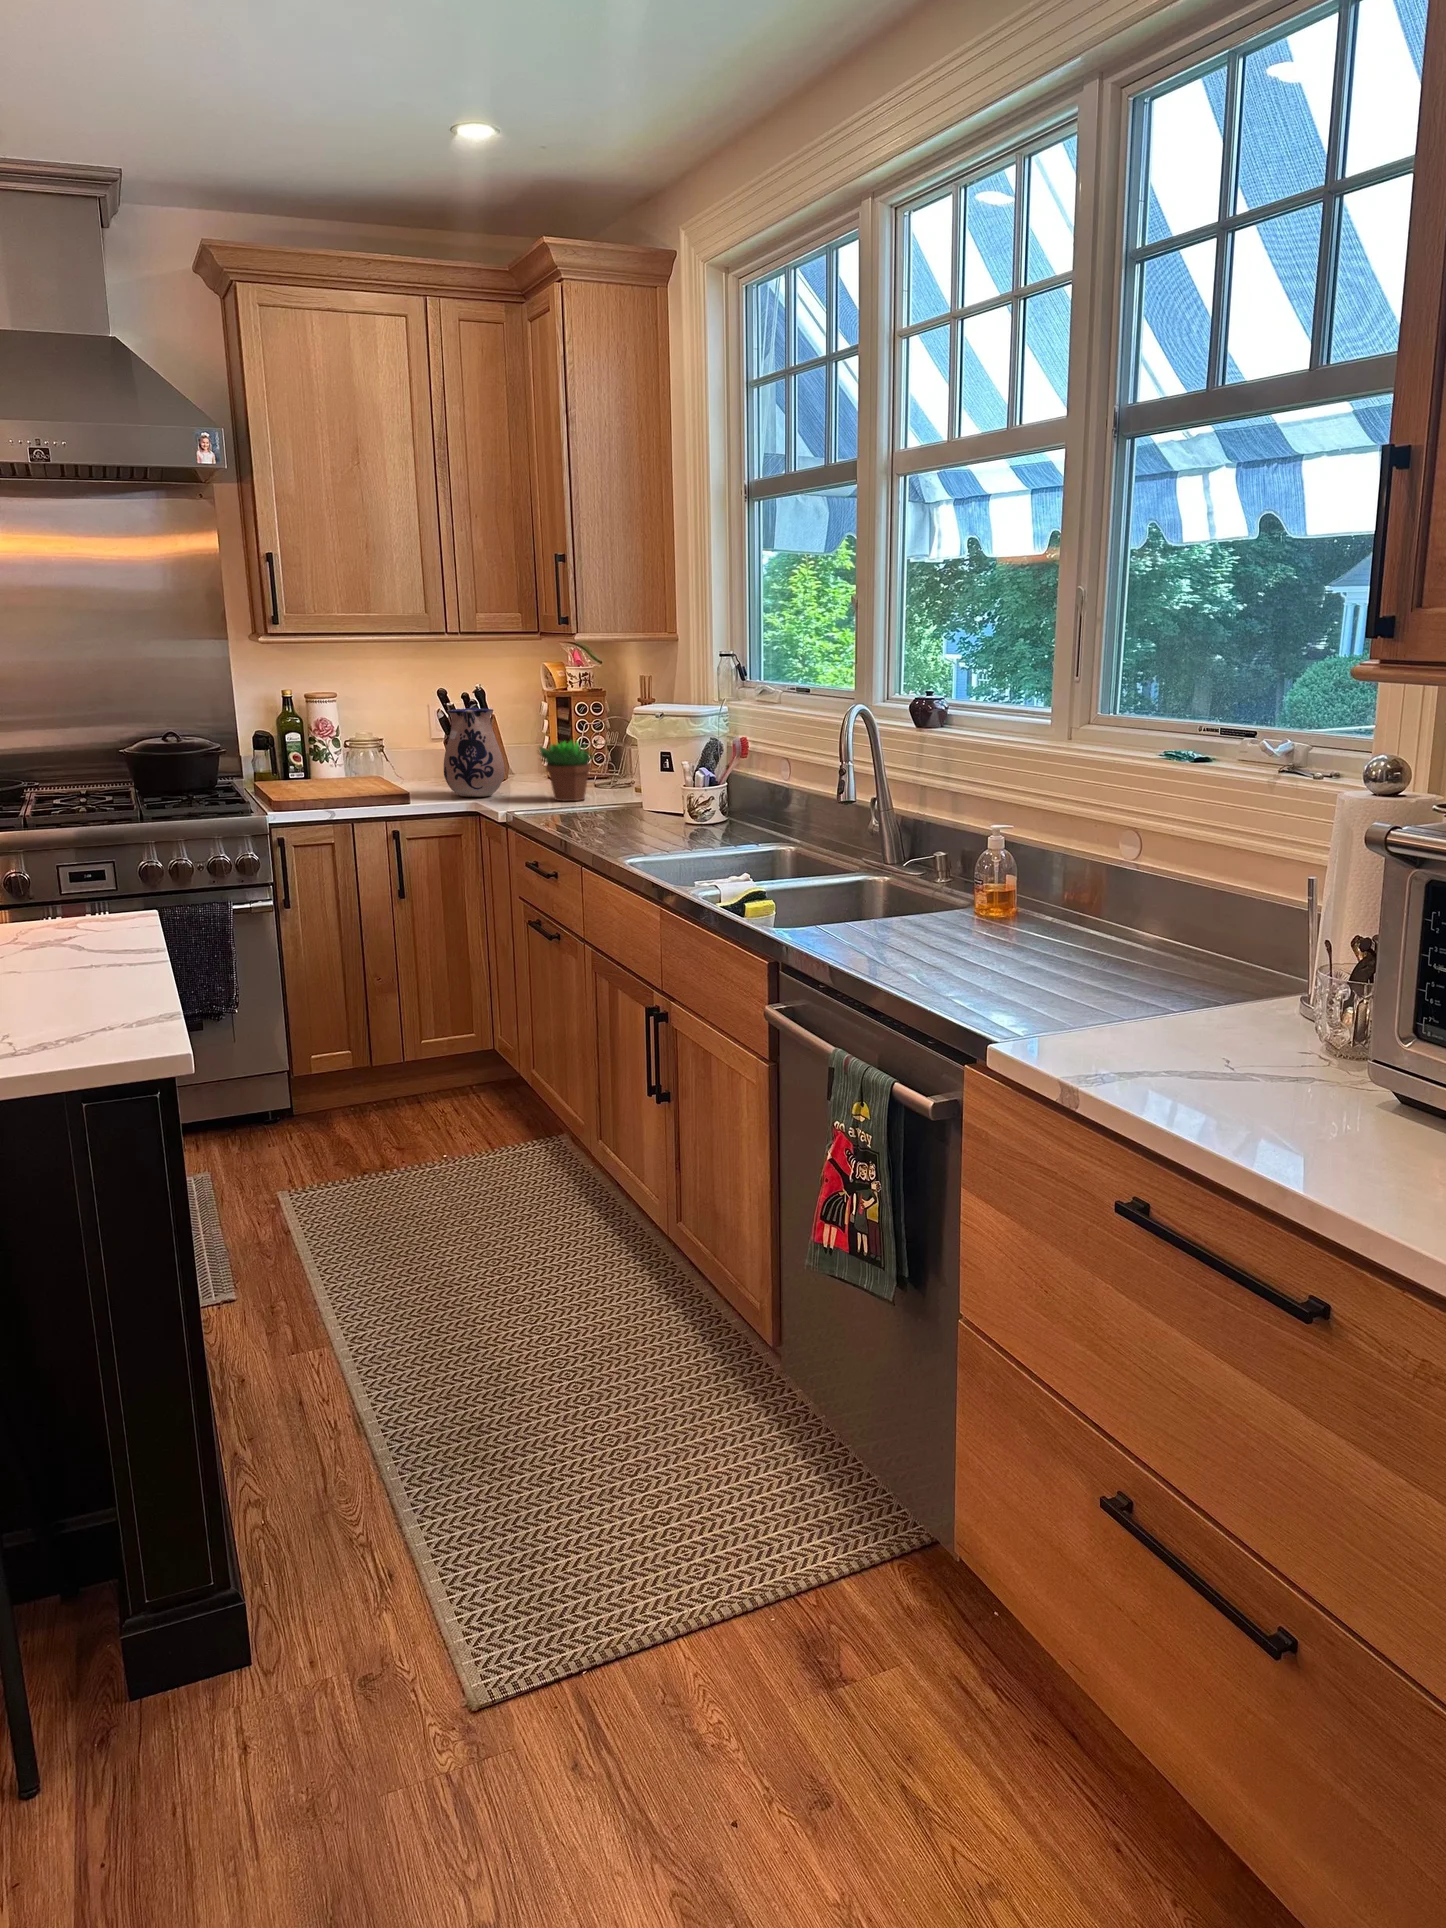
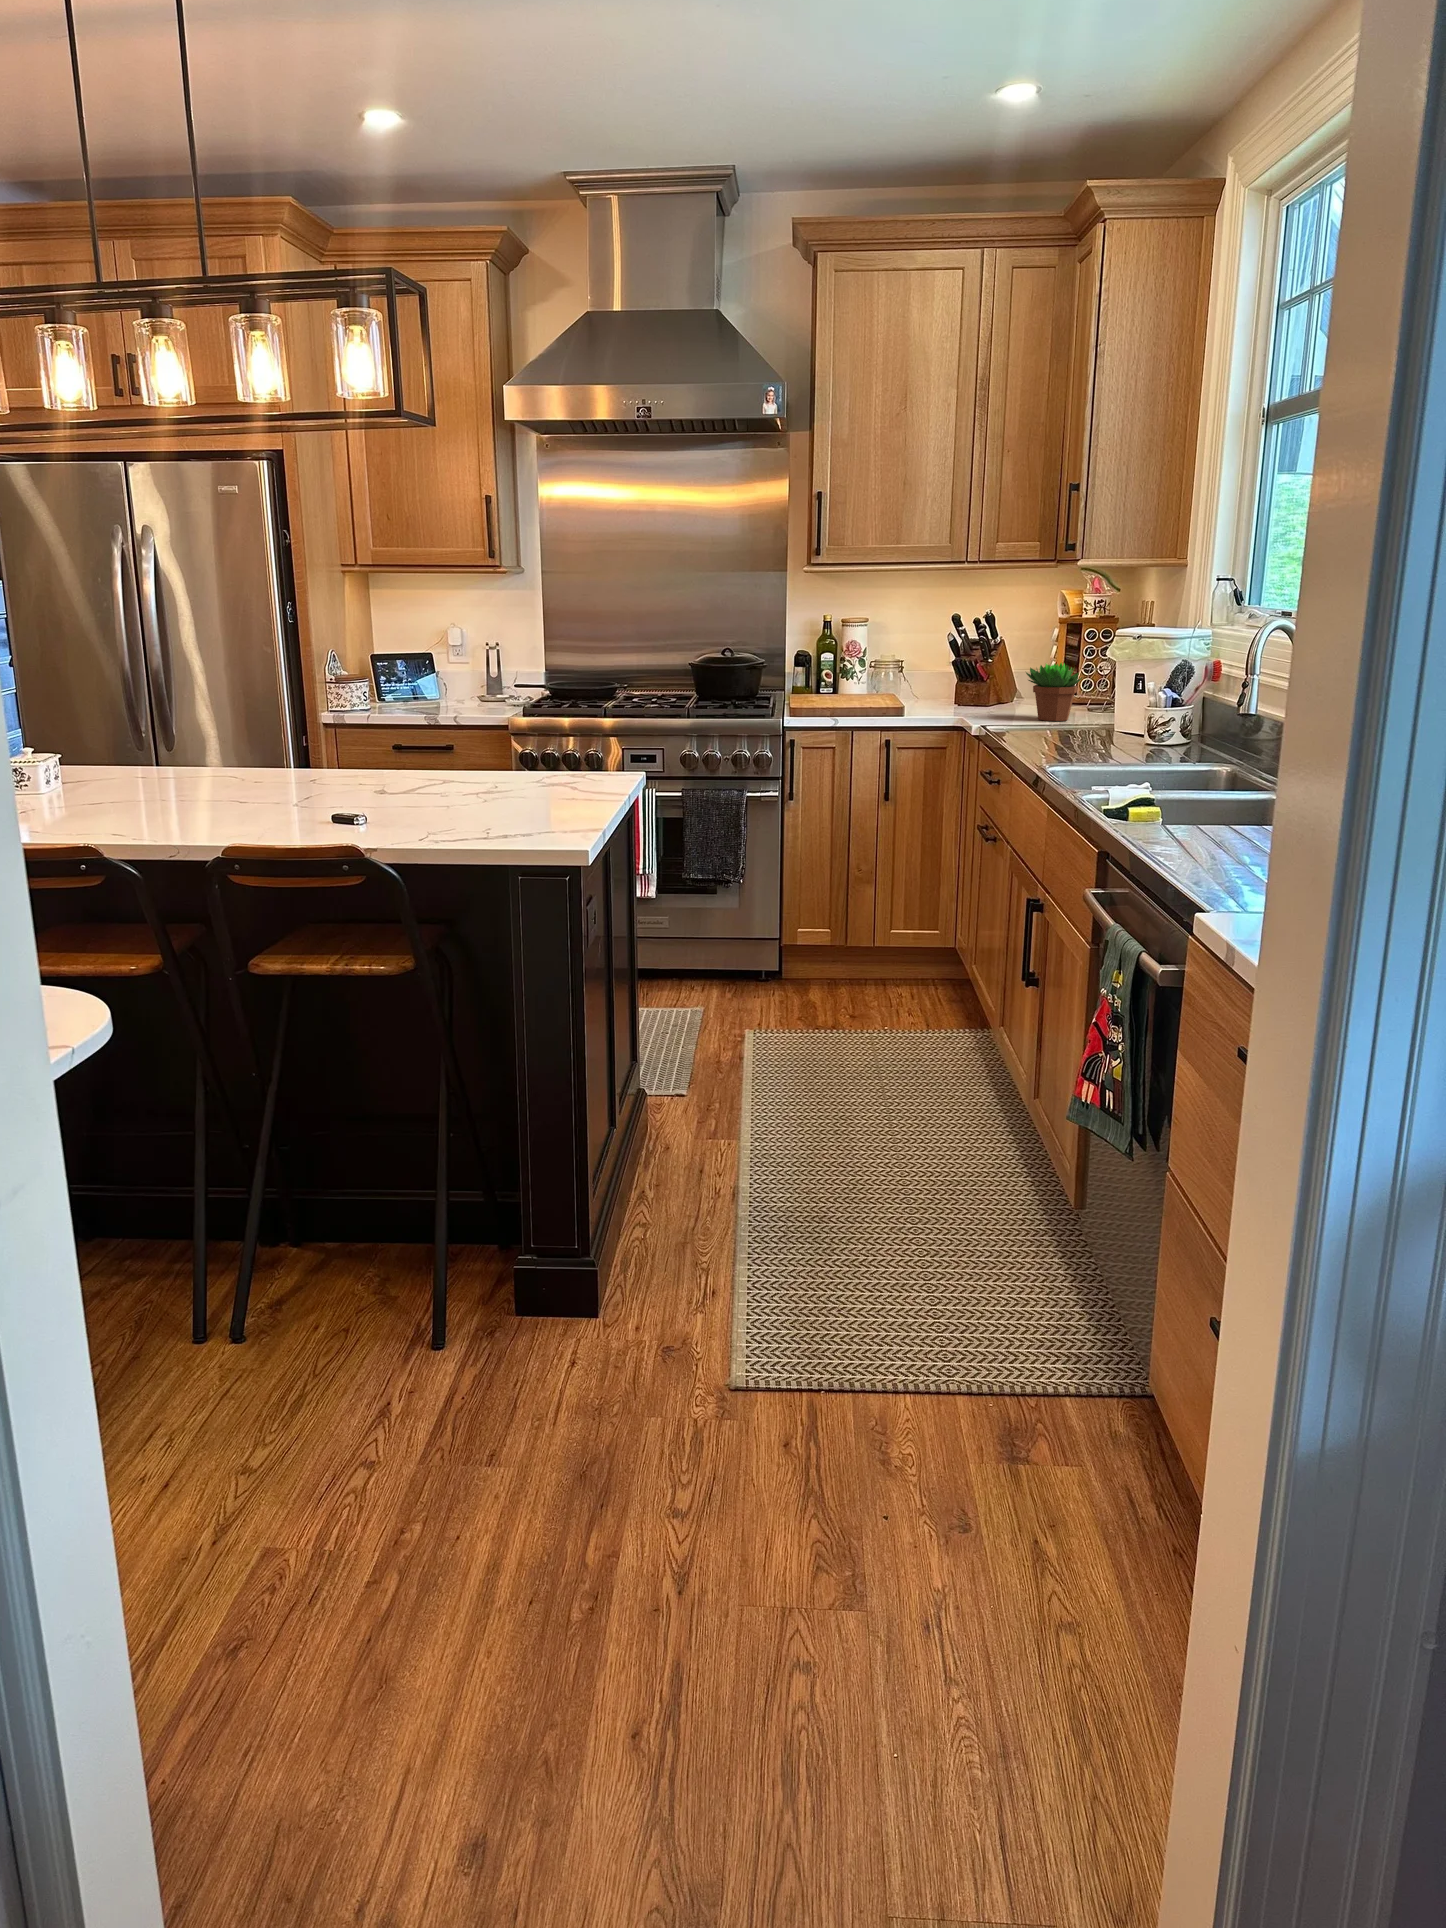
ceramic pitcher: present [444,708,505,797] -> none [944,632,1000,713]

